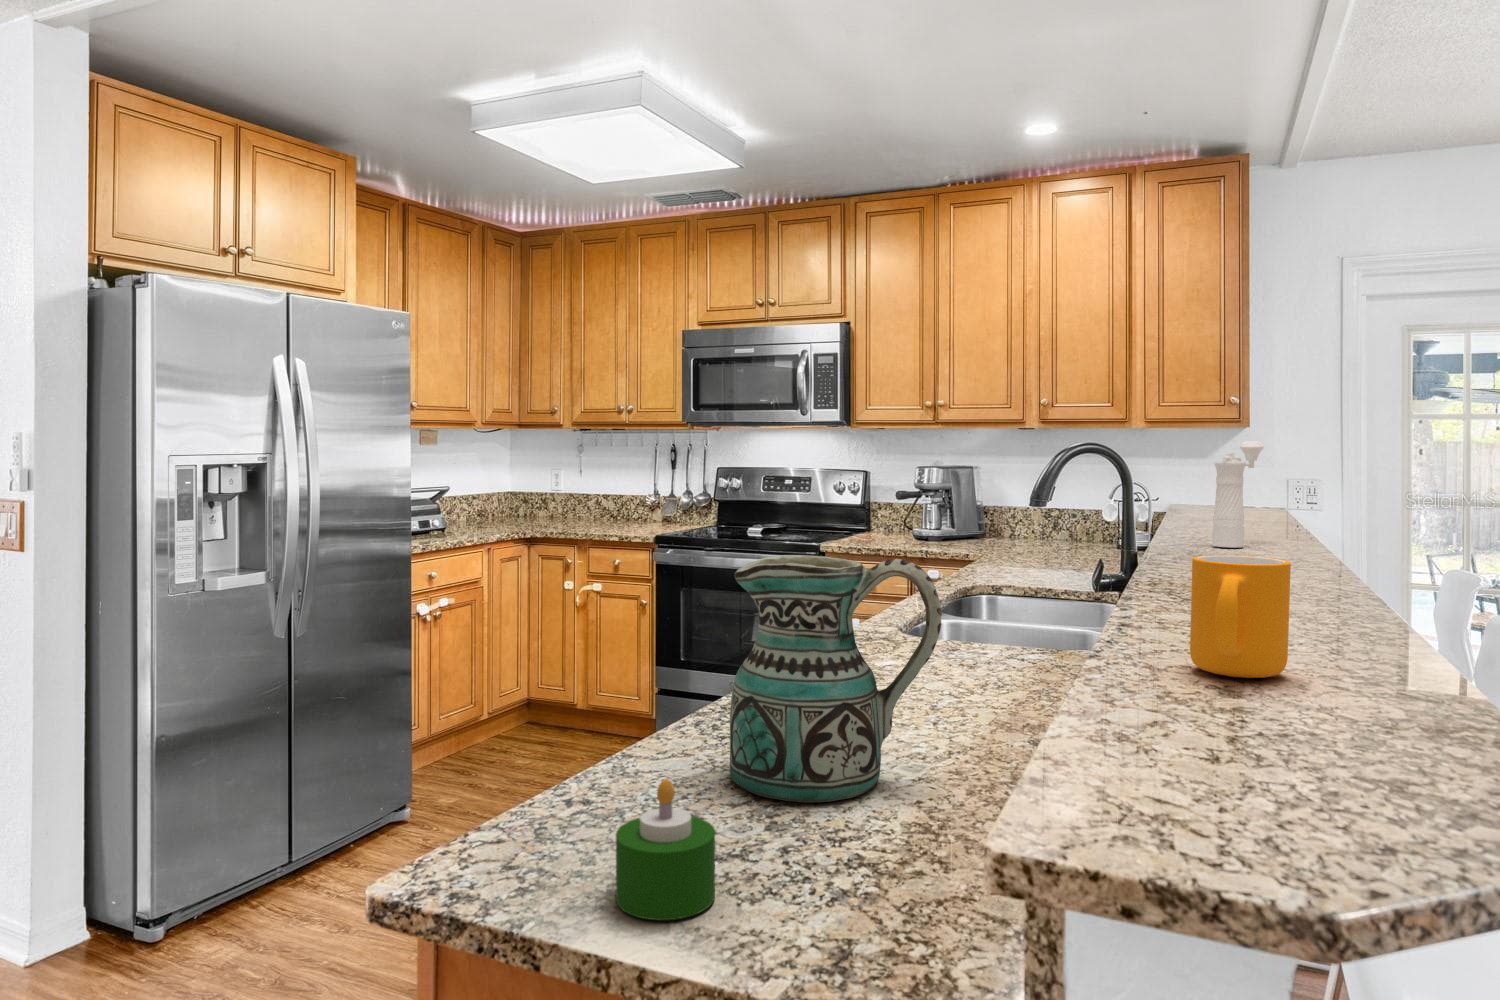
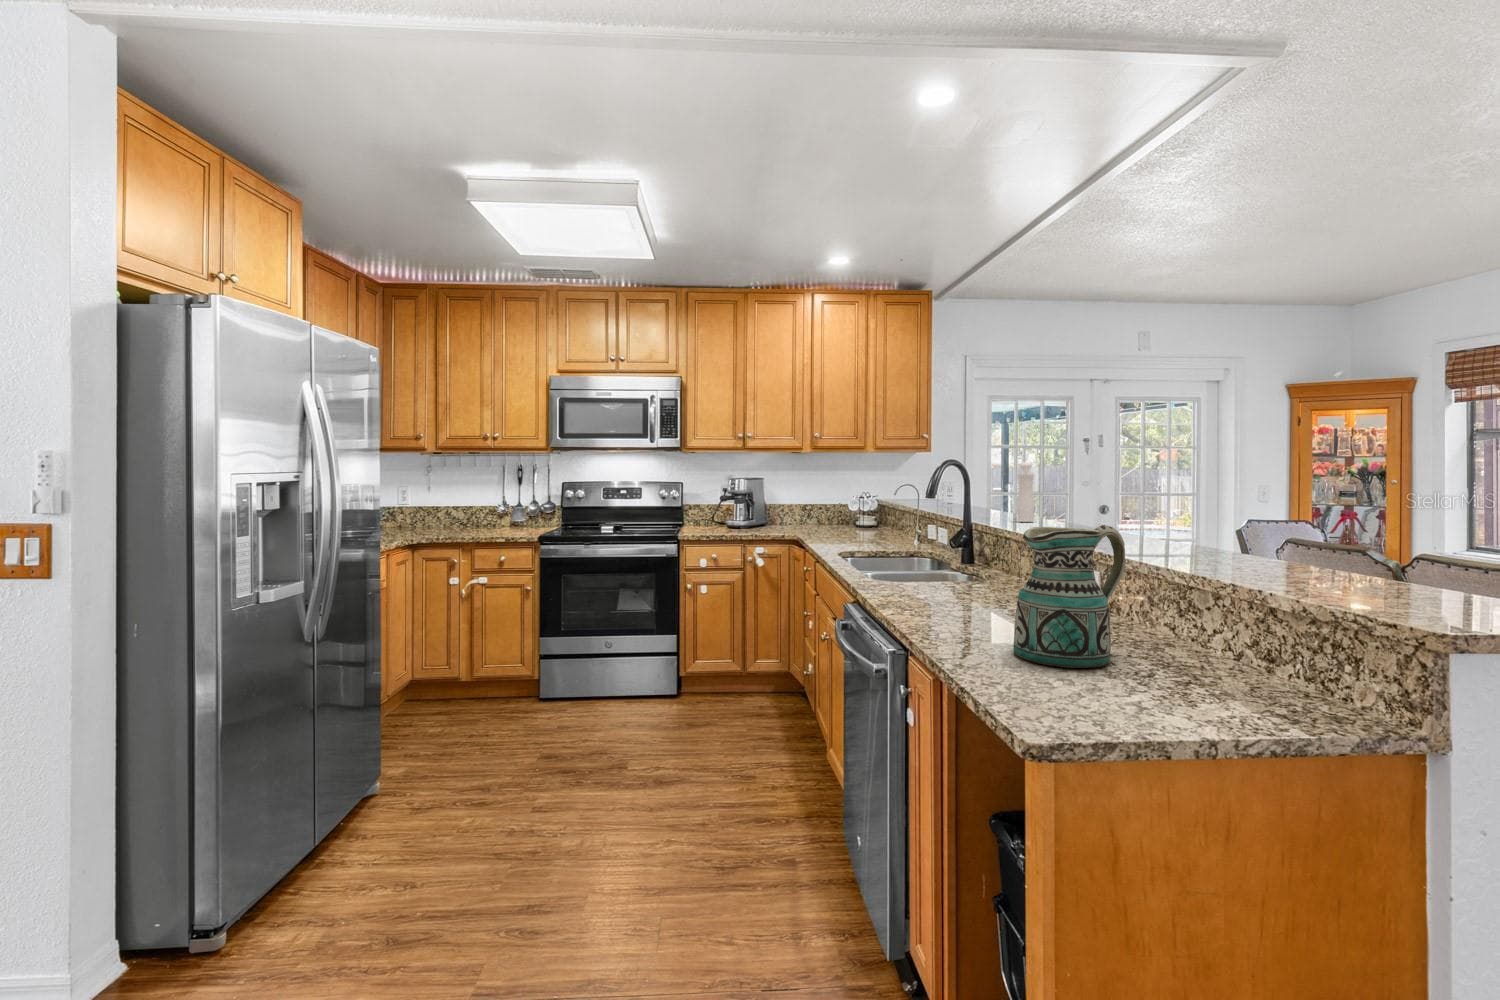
mug: present [1190,555,1291,678] -> none [1259,515,1316,573]
candle: present [616,779,715,920] -> none [1129,648,1195,724]

